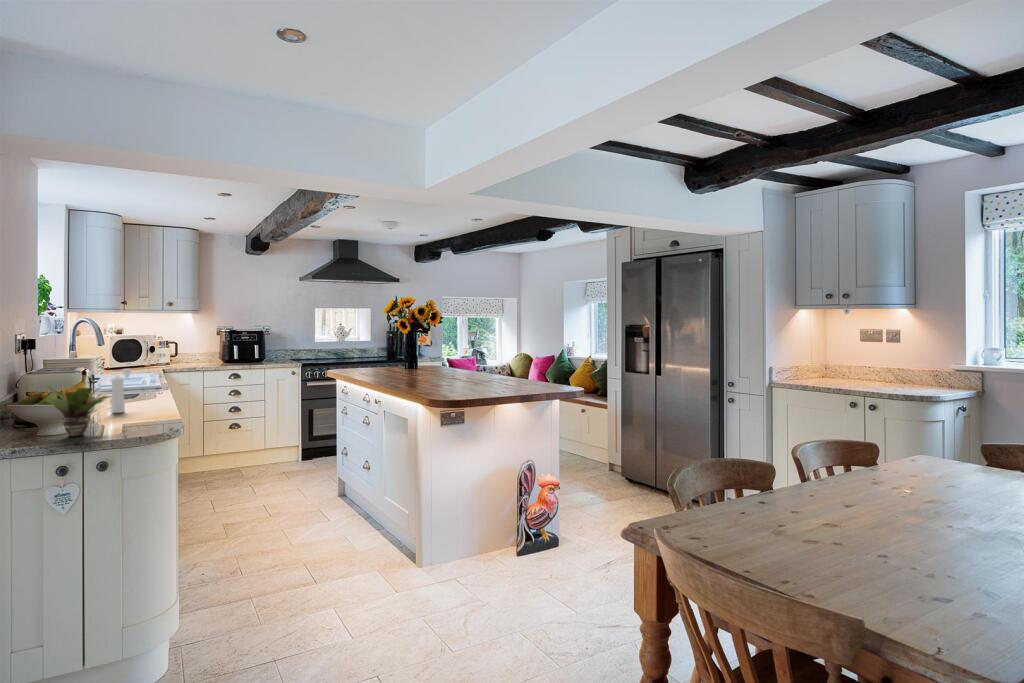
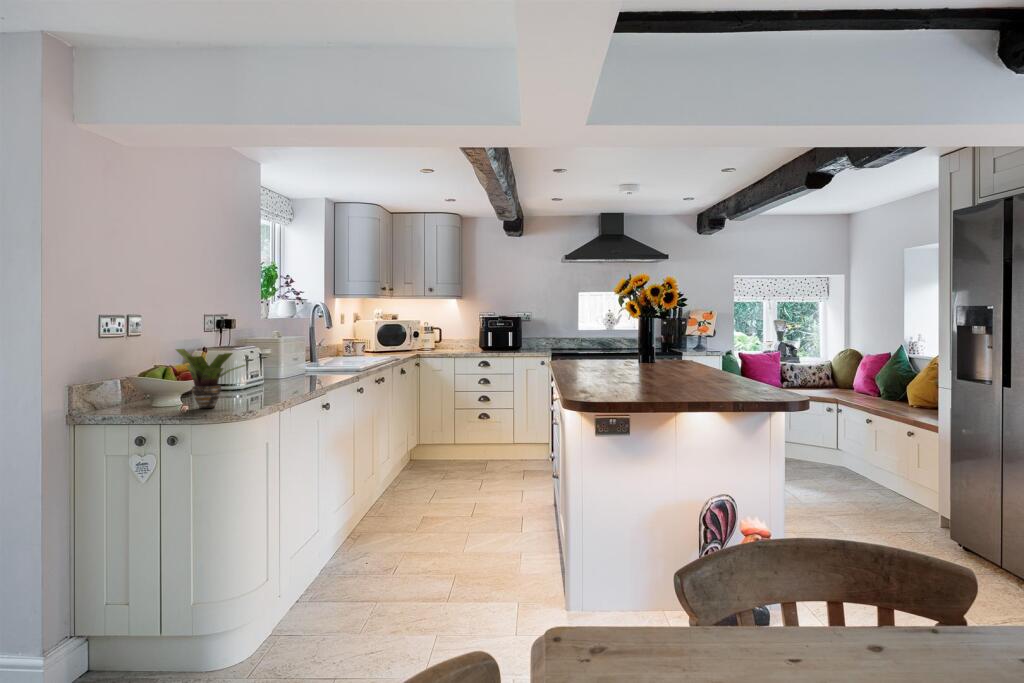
pepper mill: present [111,369,132,413] -> none [287,341,314,388]

